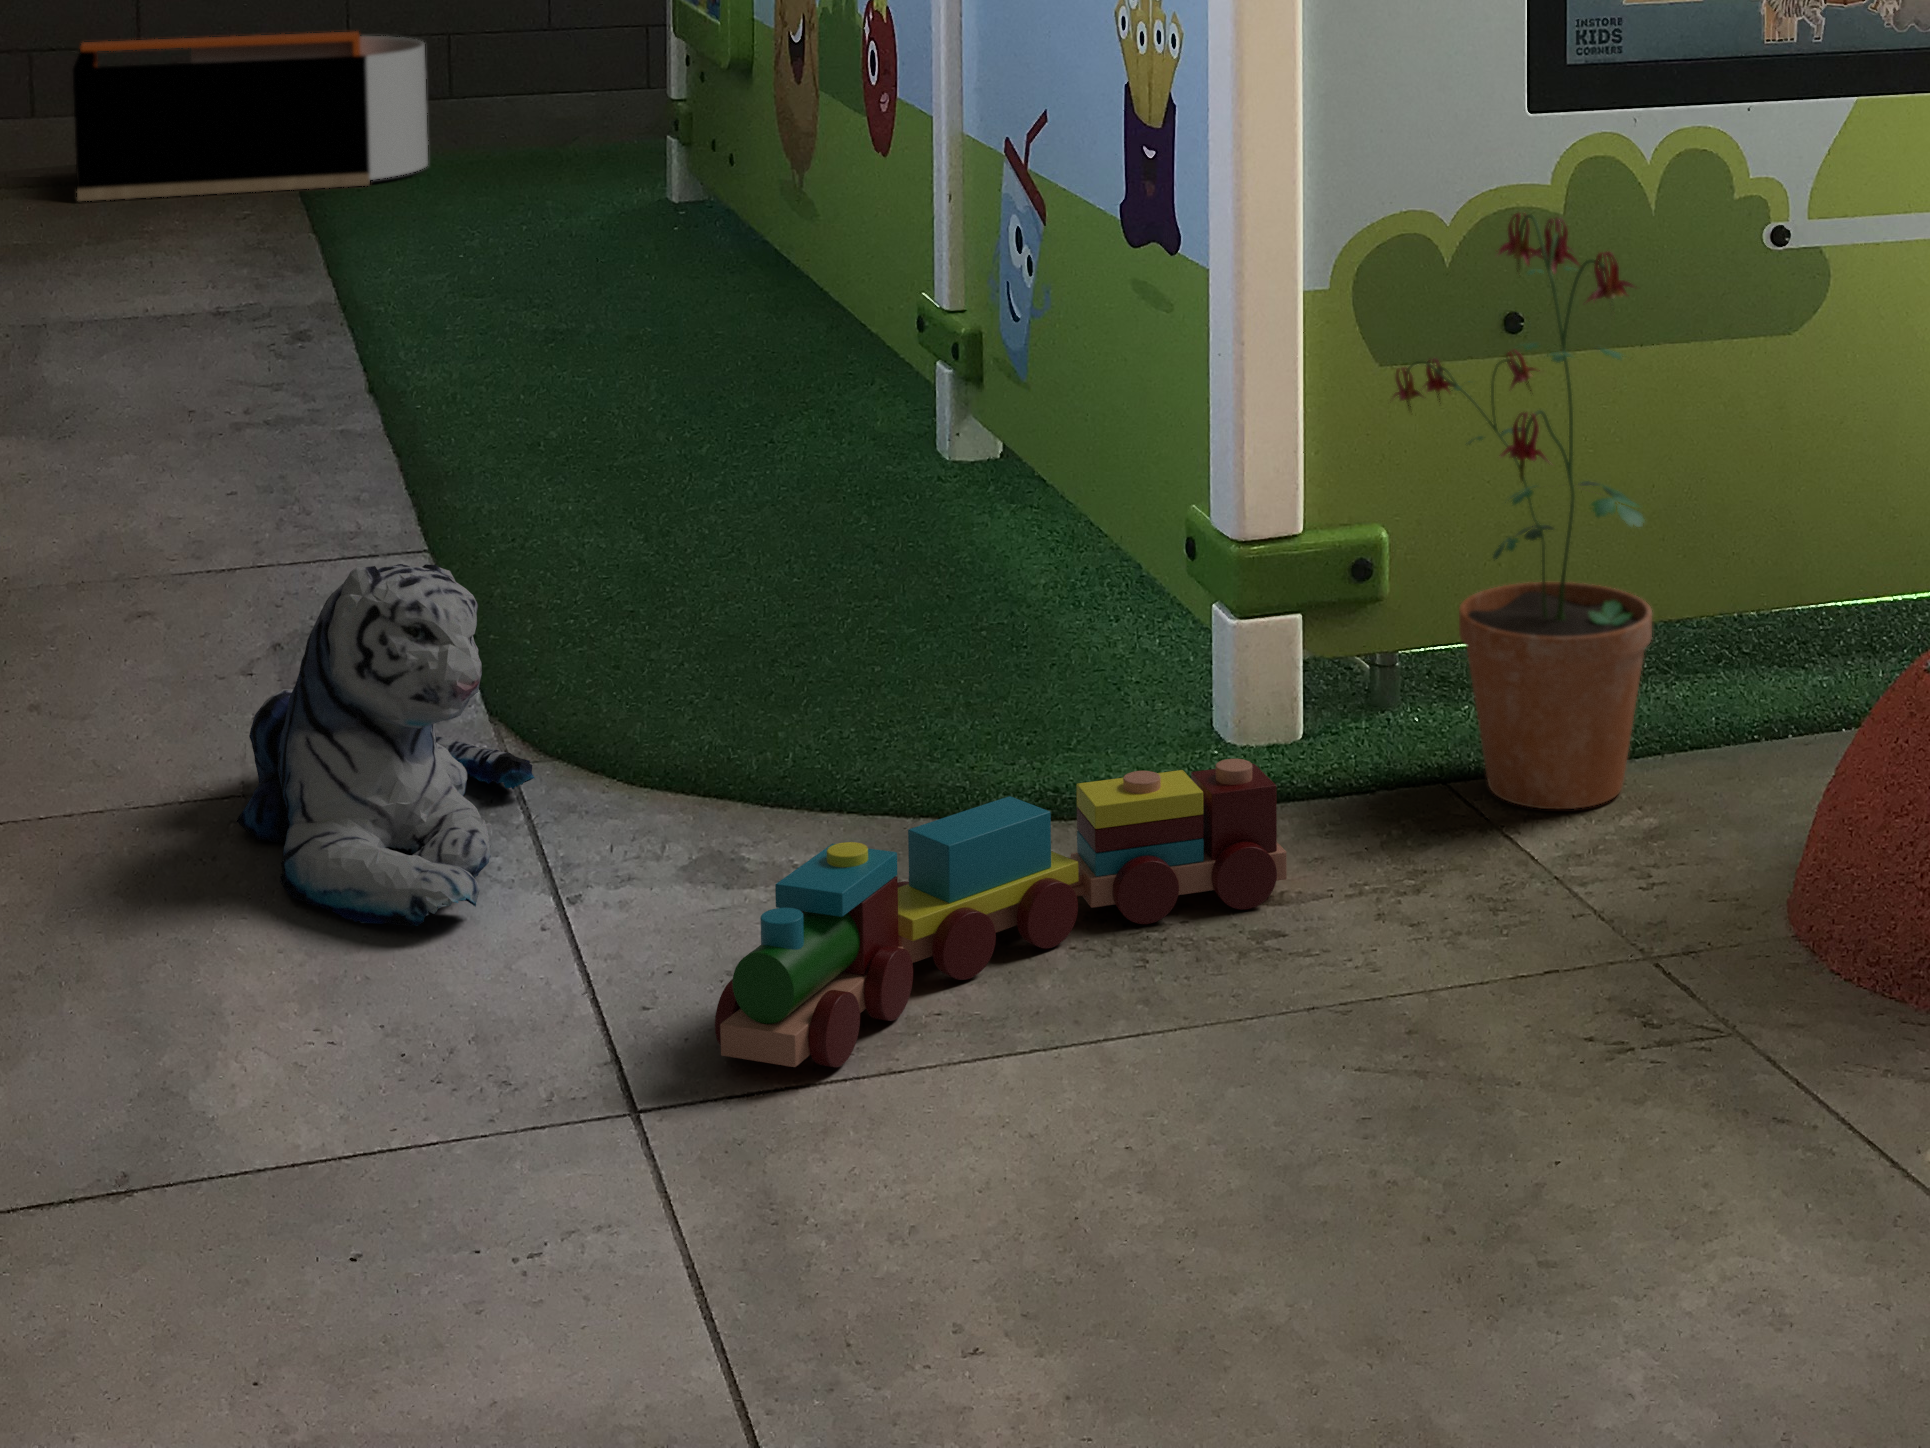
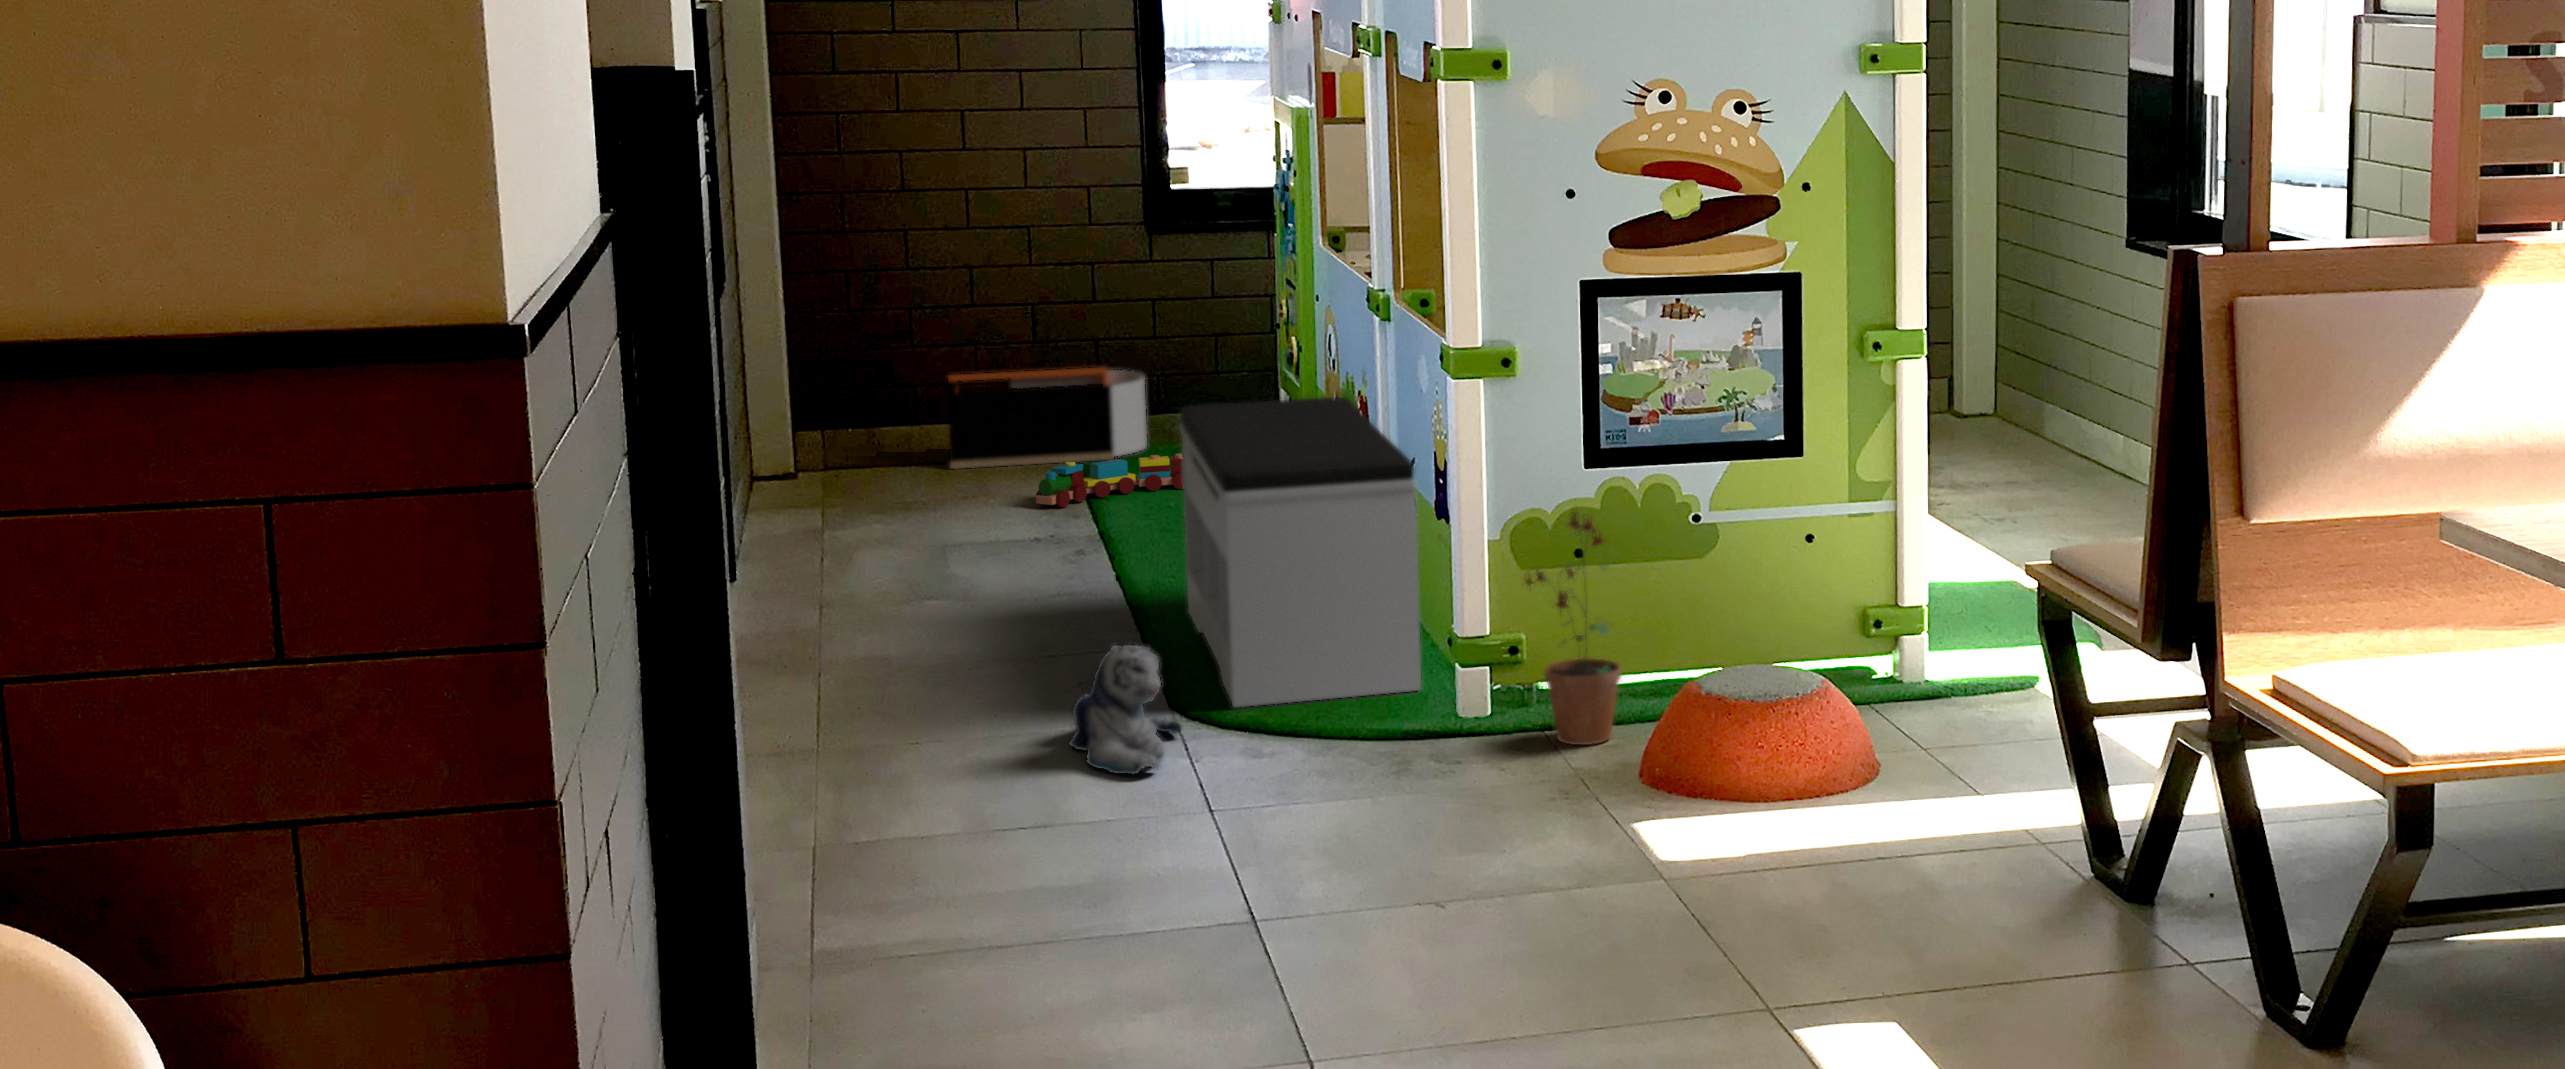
bench: none [506,11,1089,704] -> present [1179,397,1421,707]
toy train: present [715,759,1287,1067] -> present [1036,453,1184,507]

